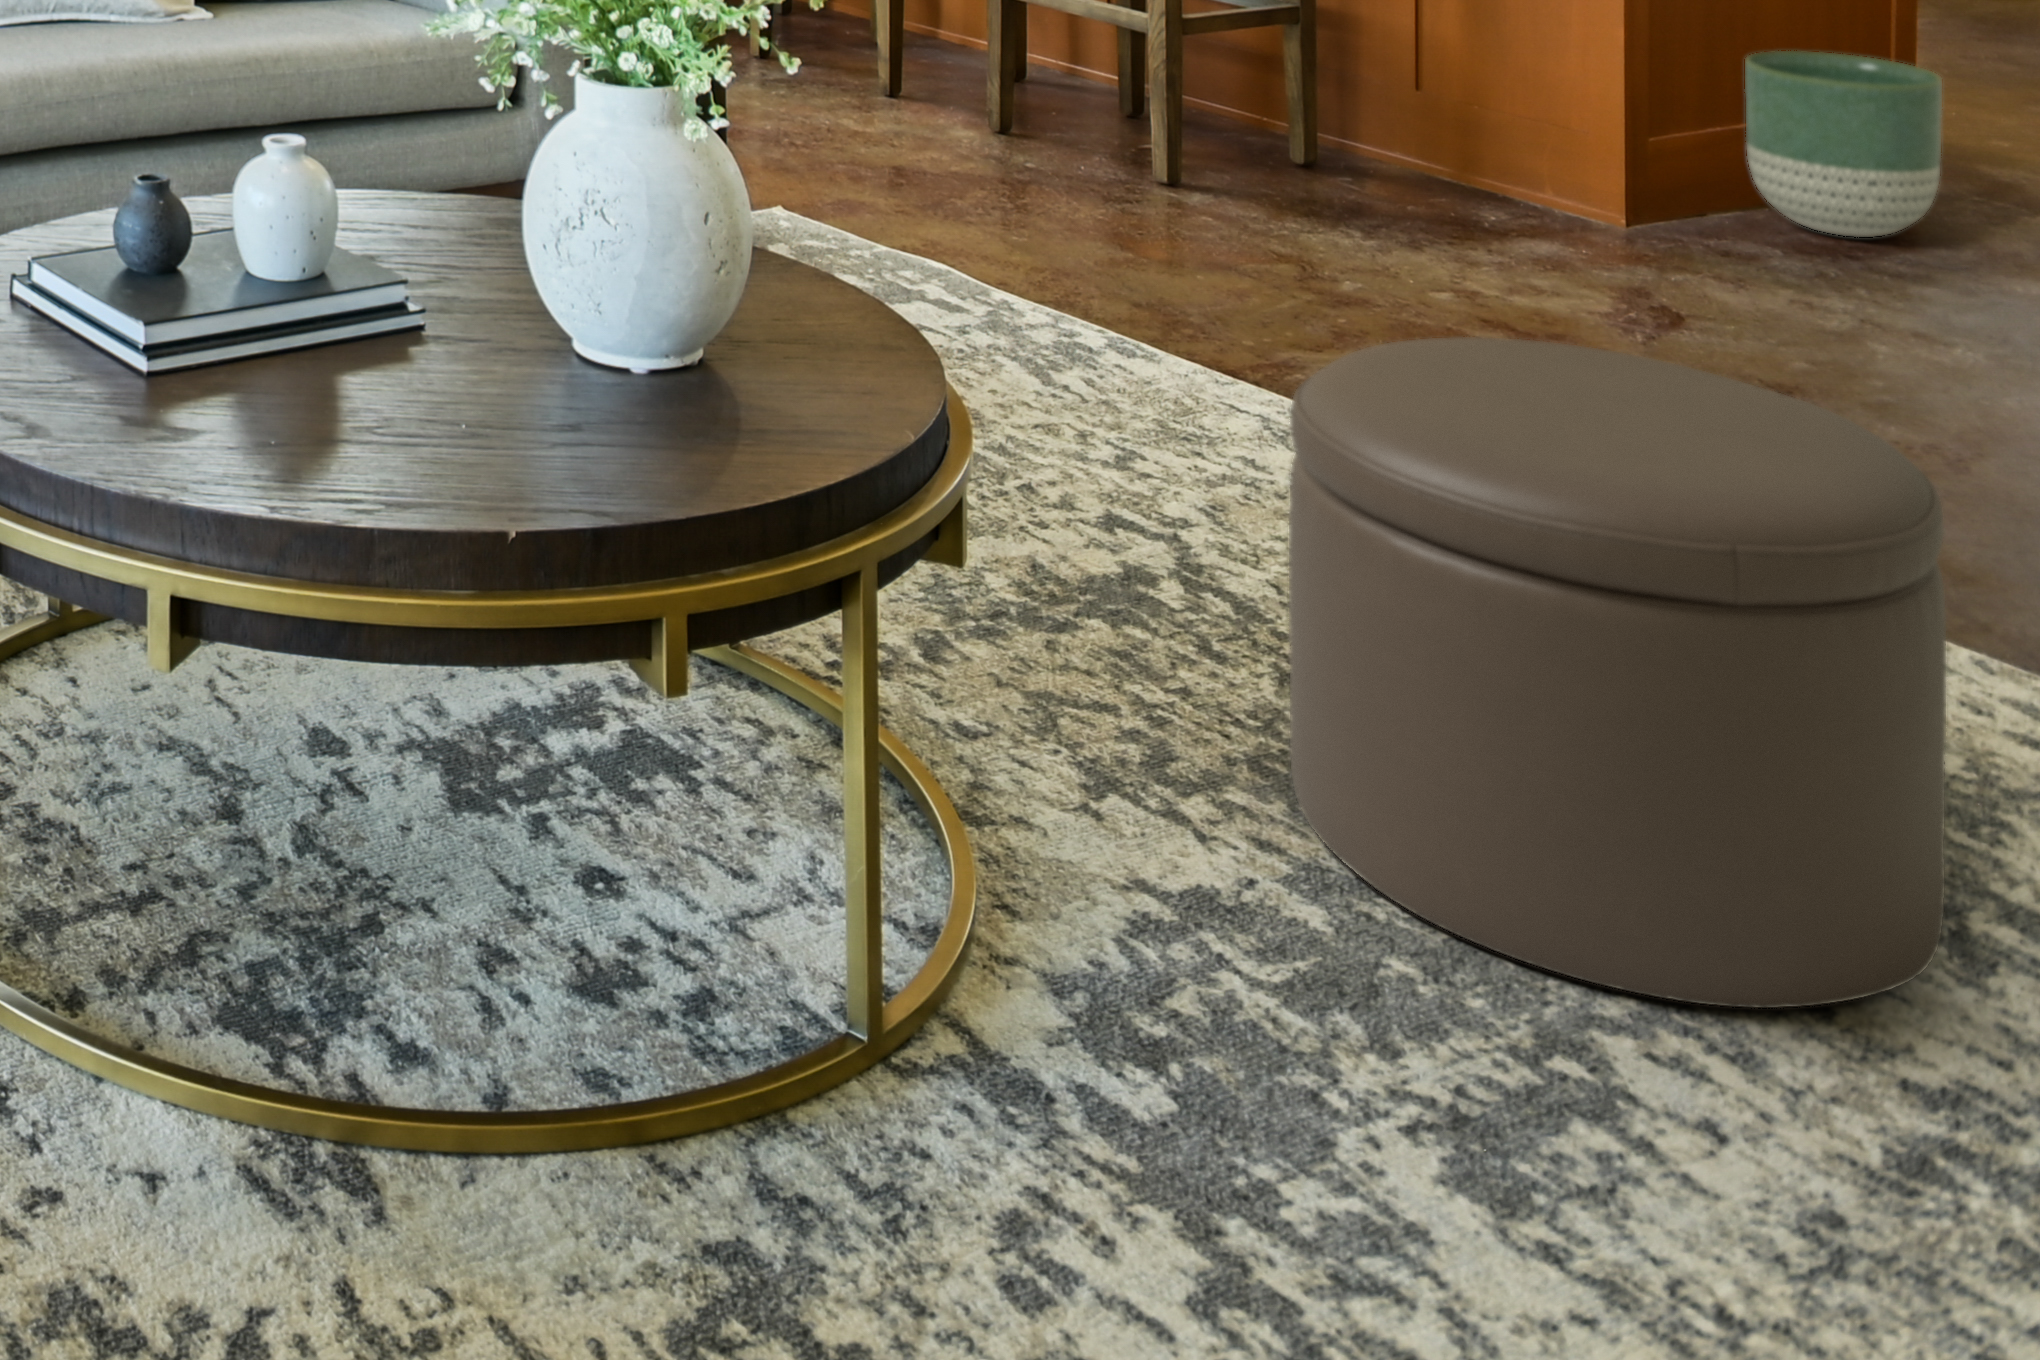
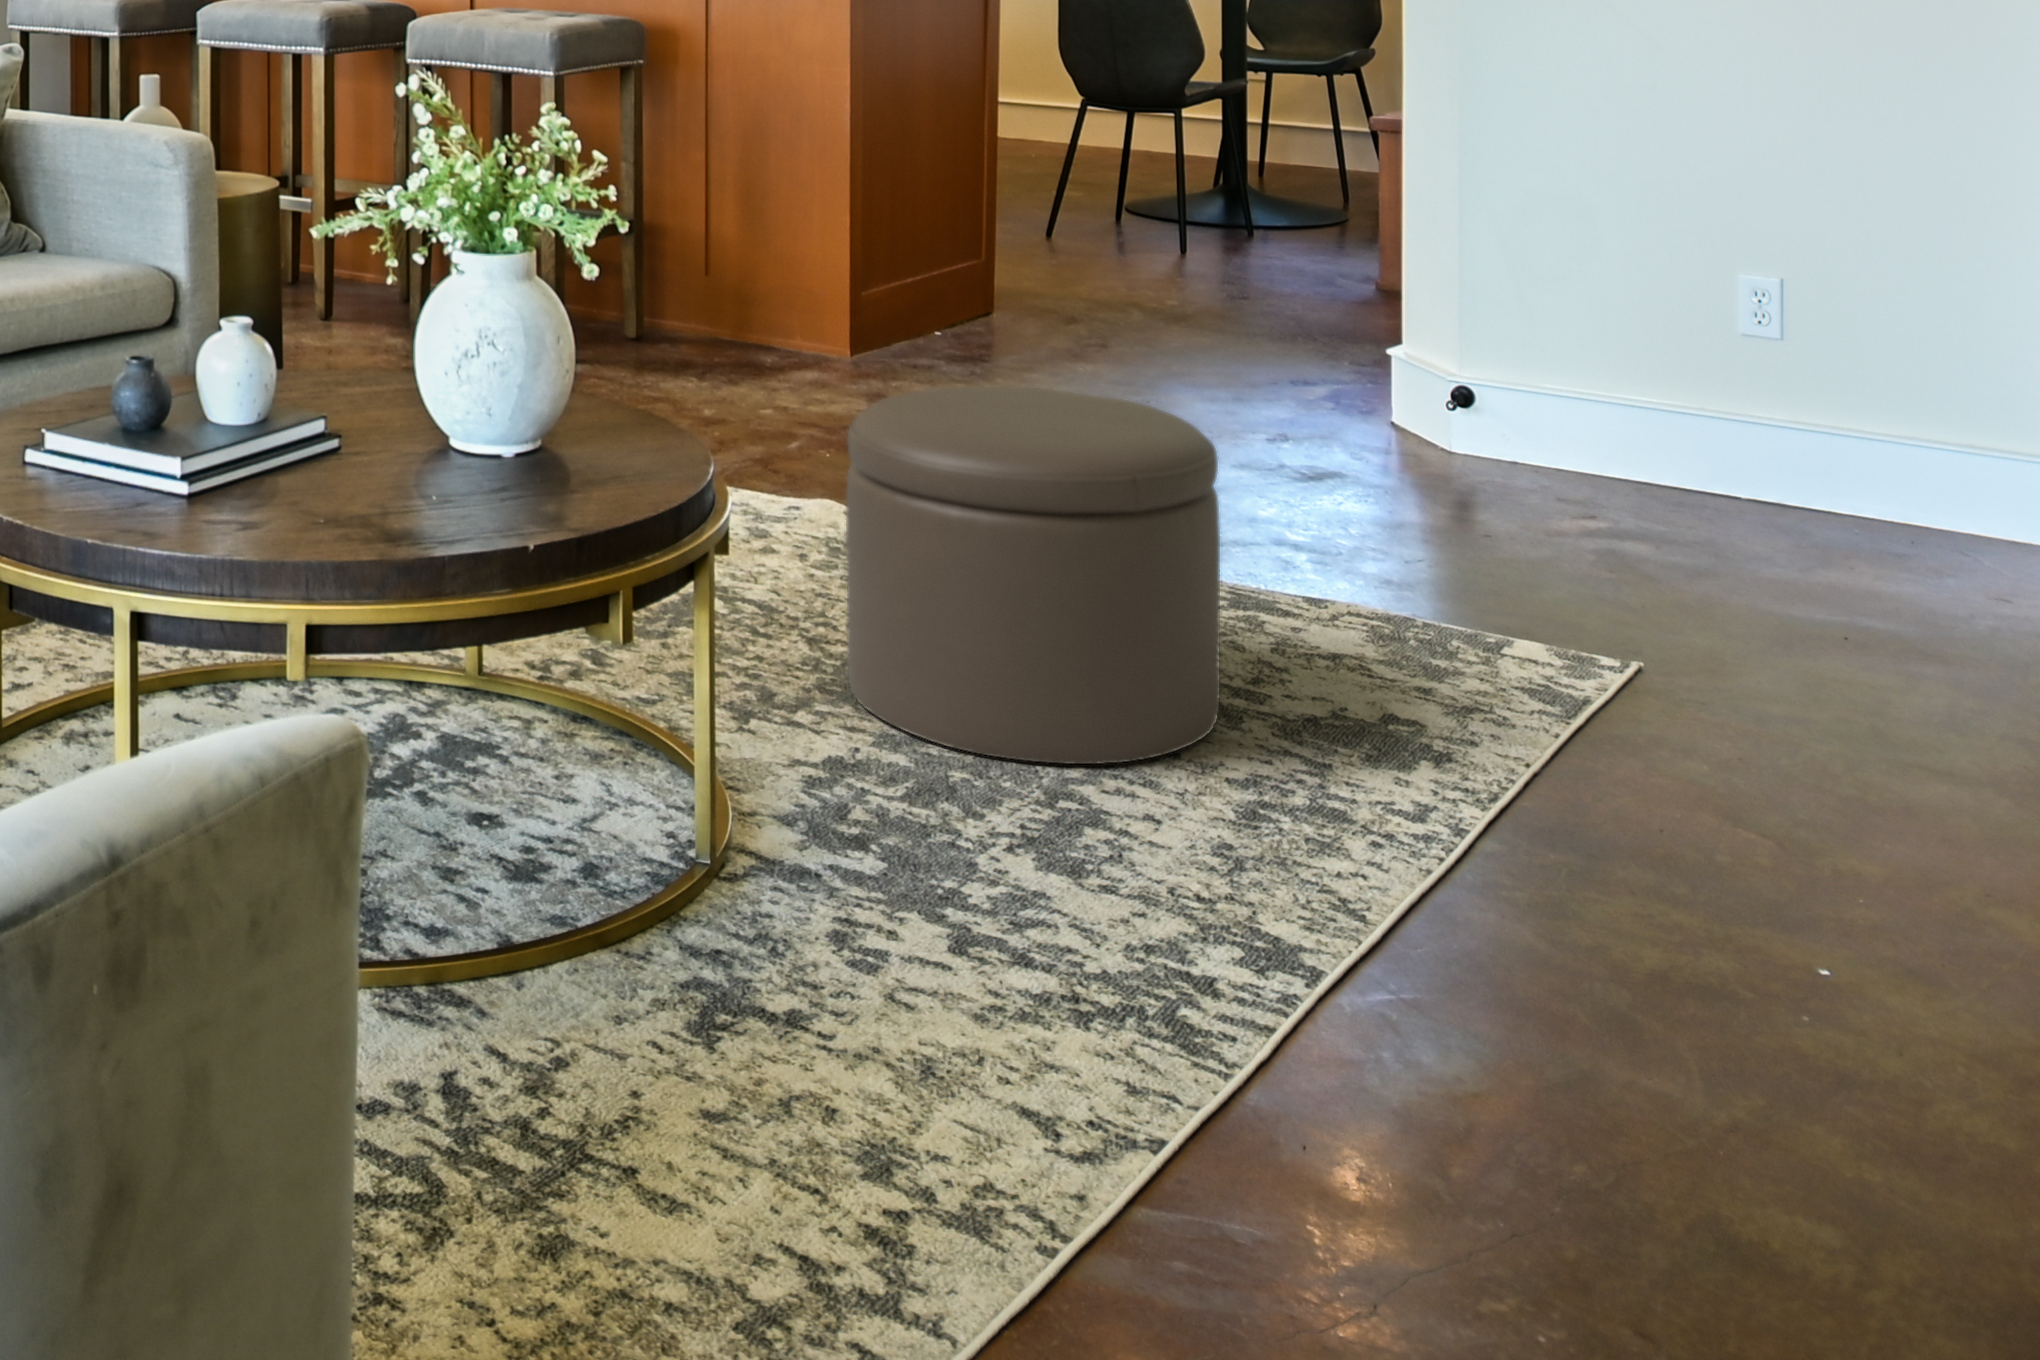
planter: present [1745,51,1942,237] -> none [918,225,1034,348]

